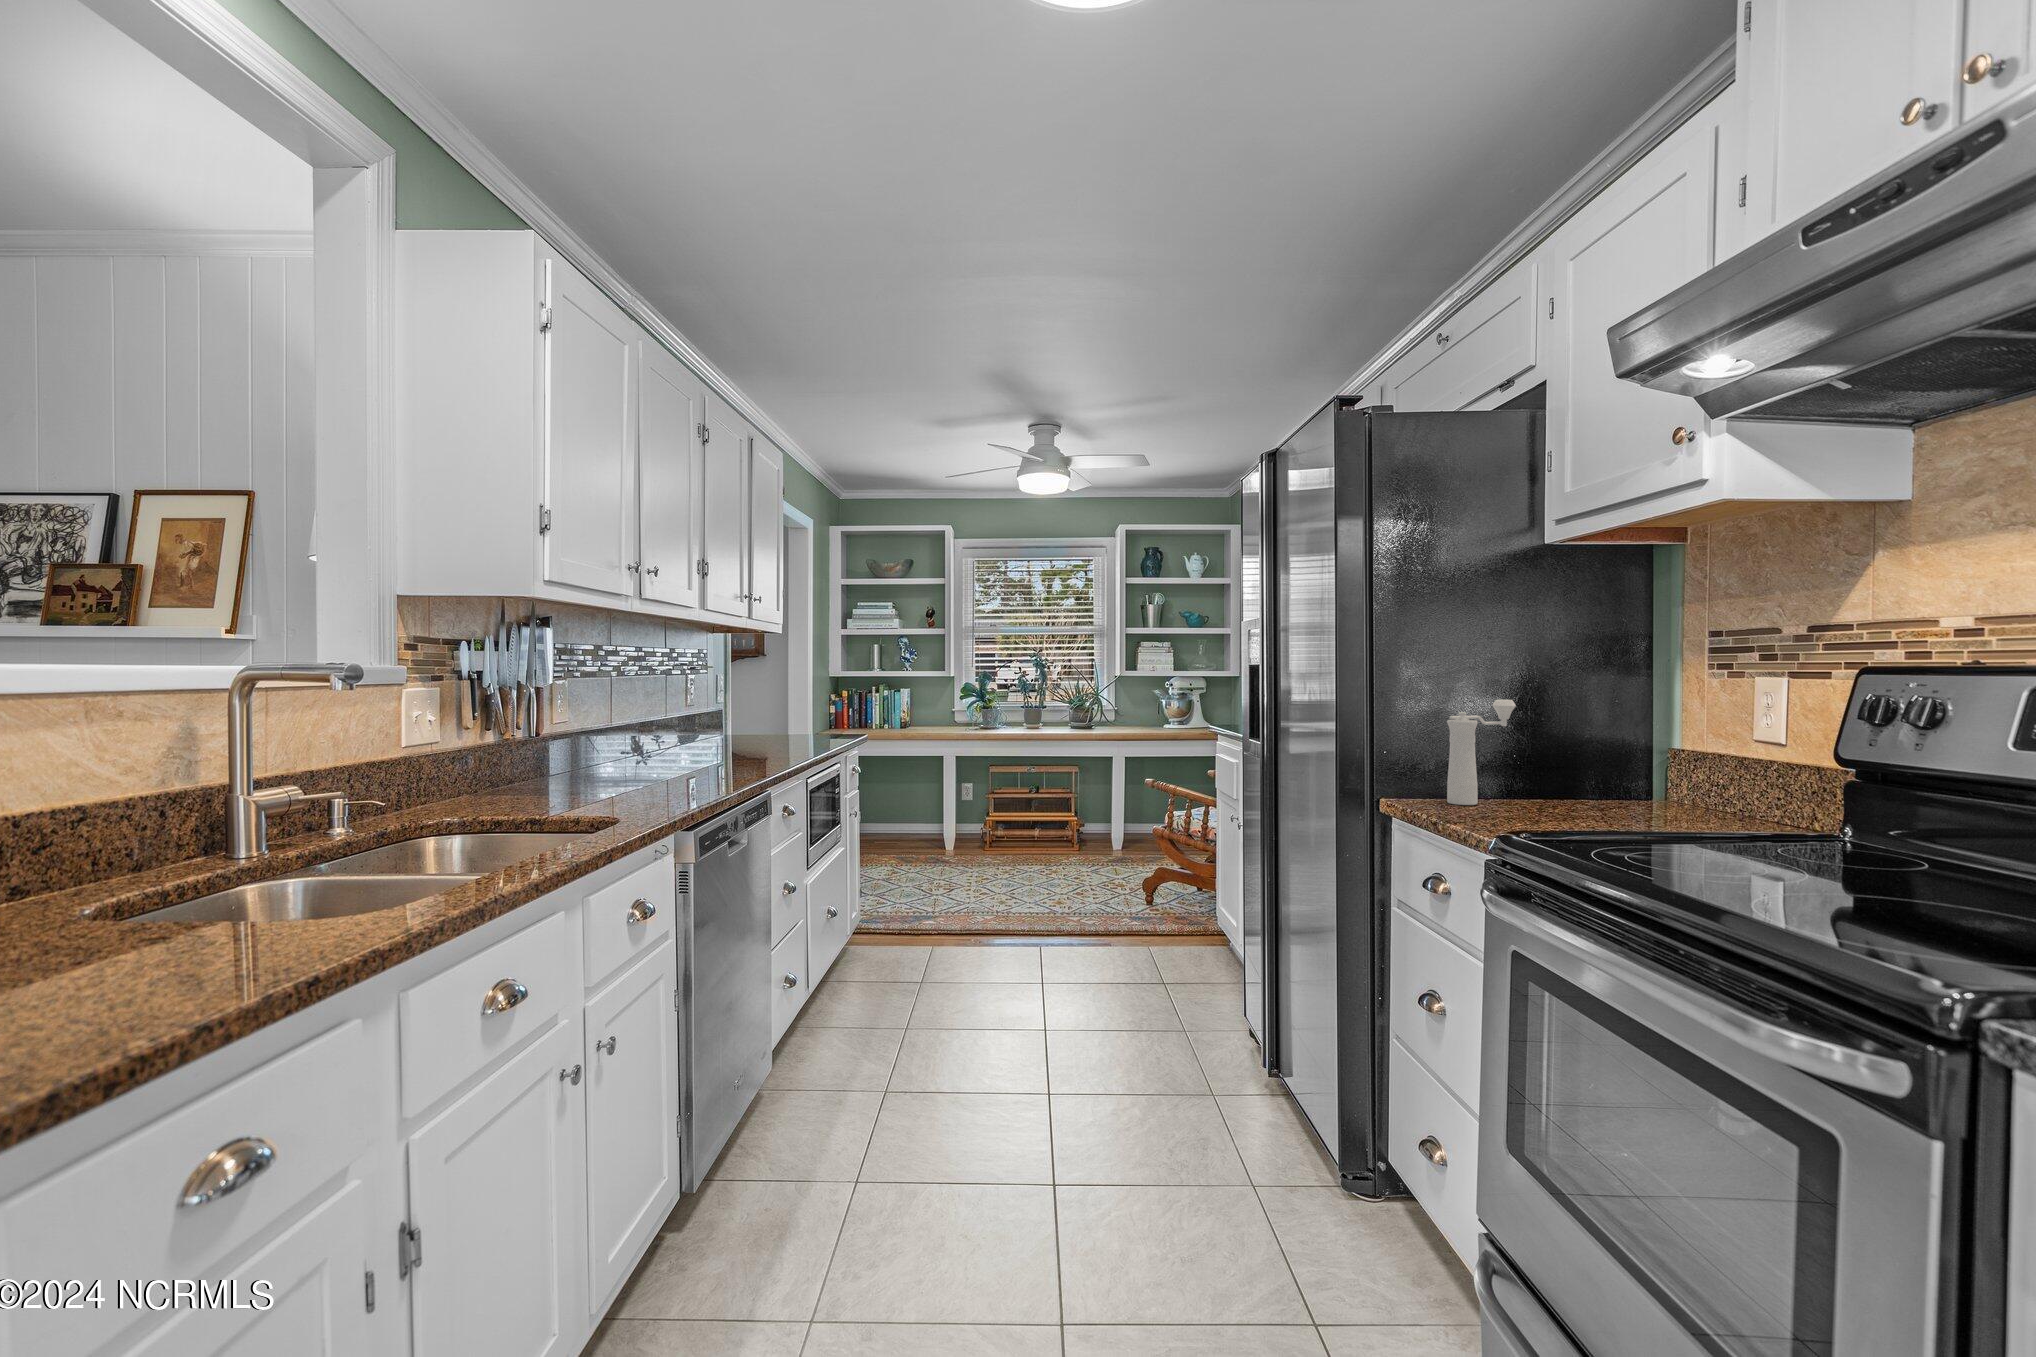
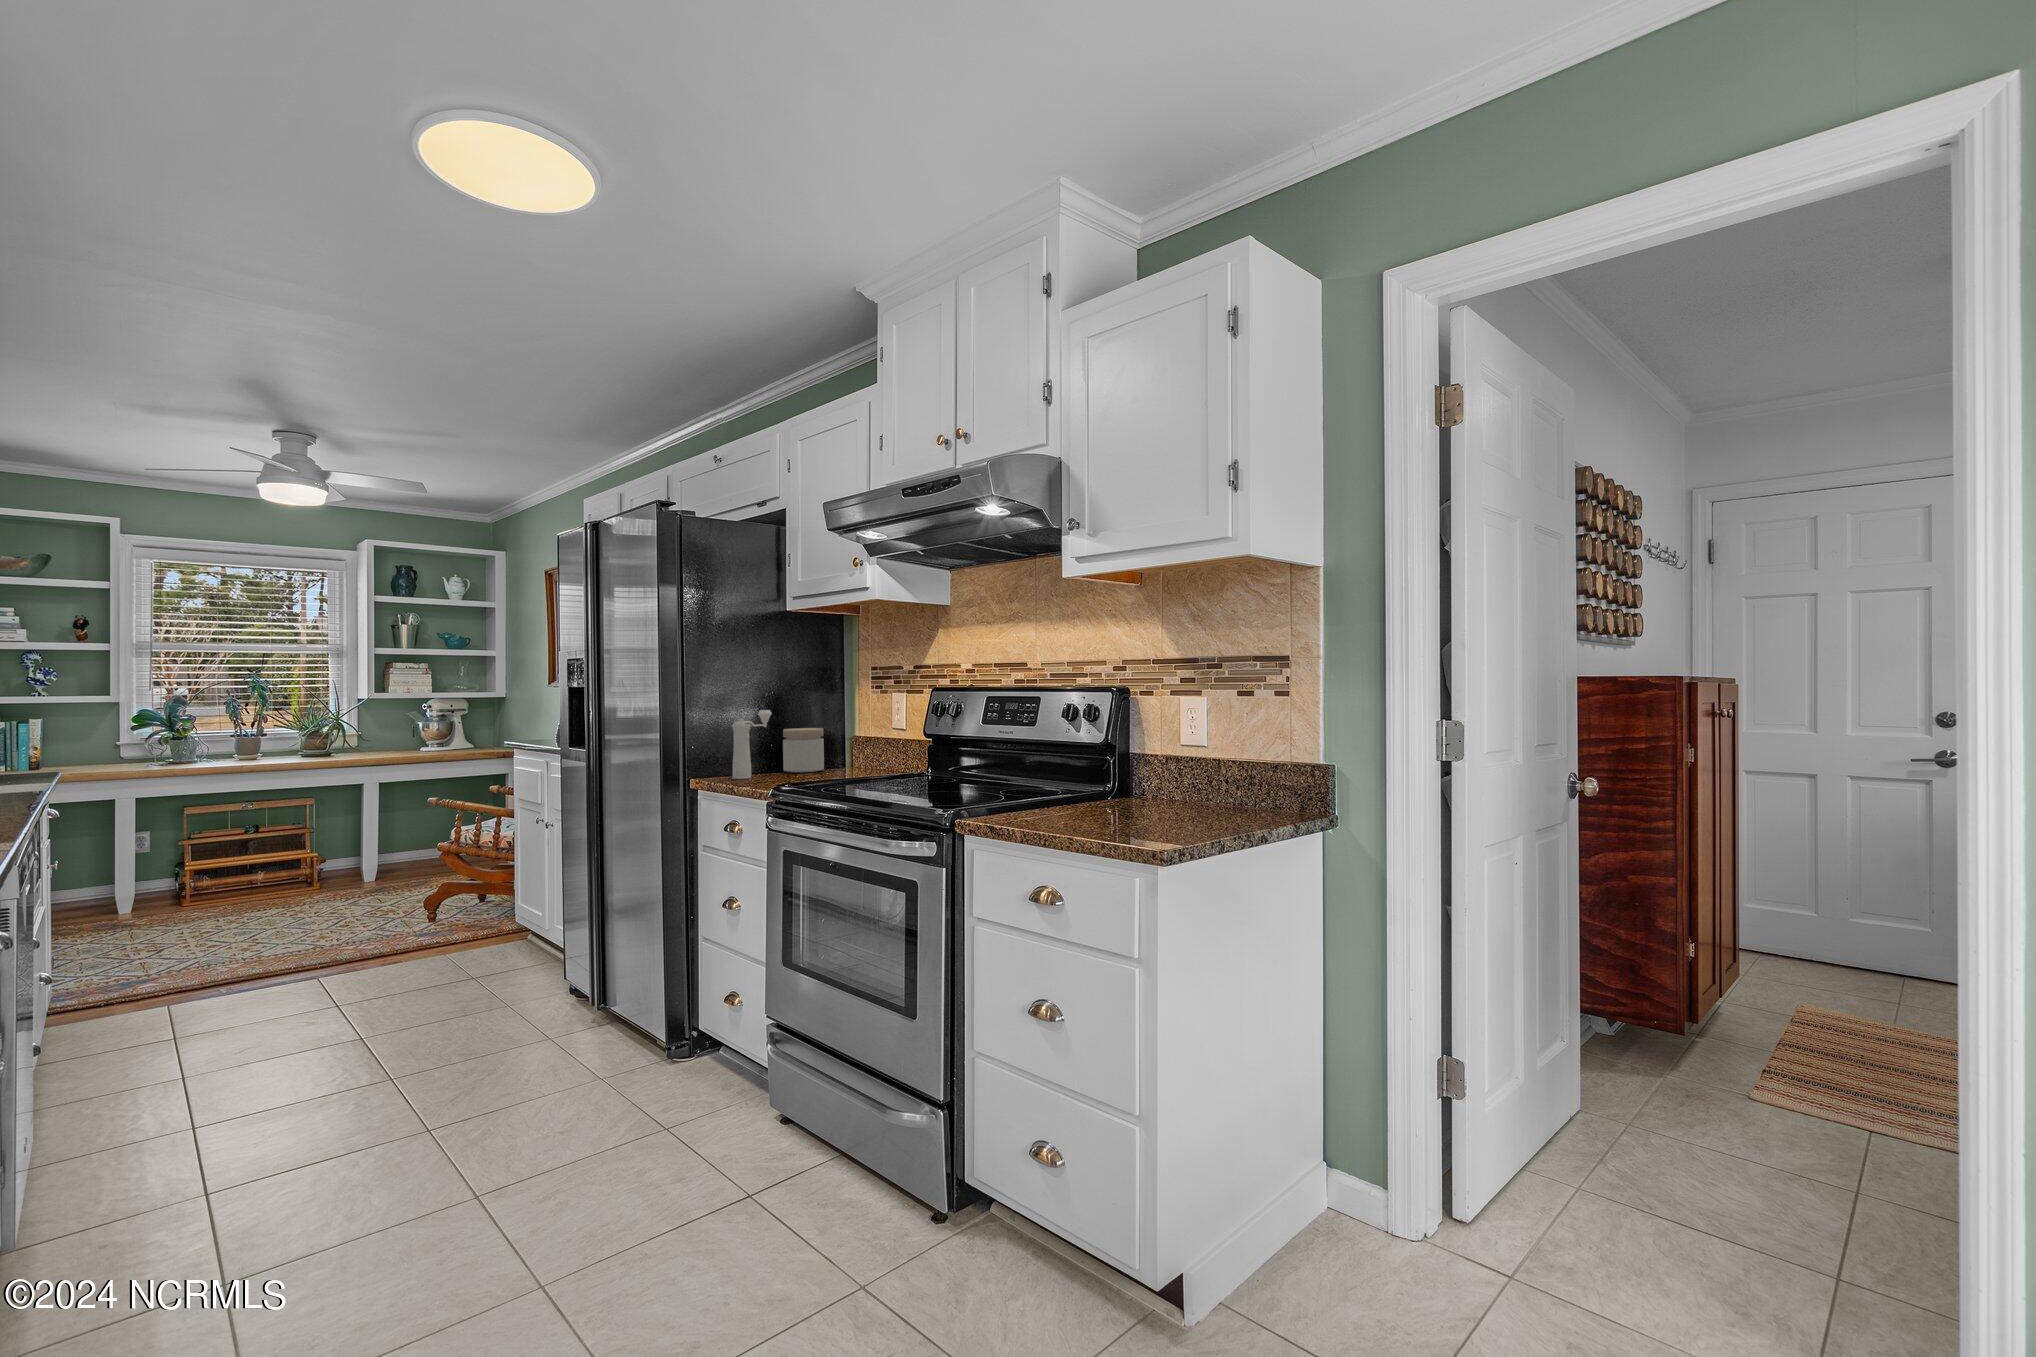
jar: none [1537,731,1610,803] -> present [783,728,824,773]

